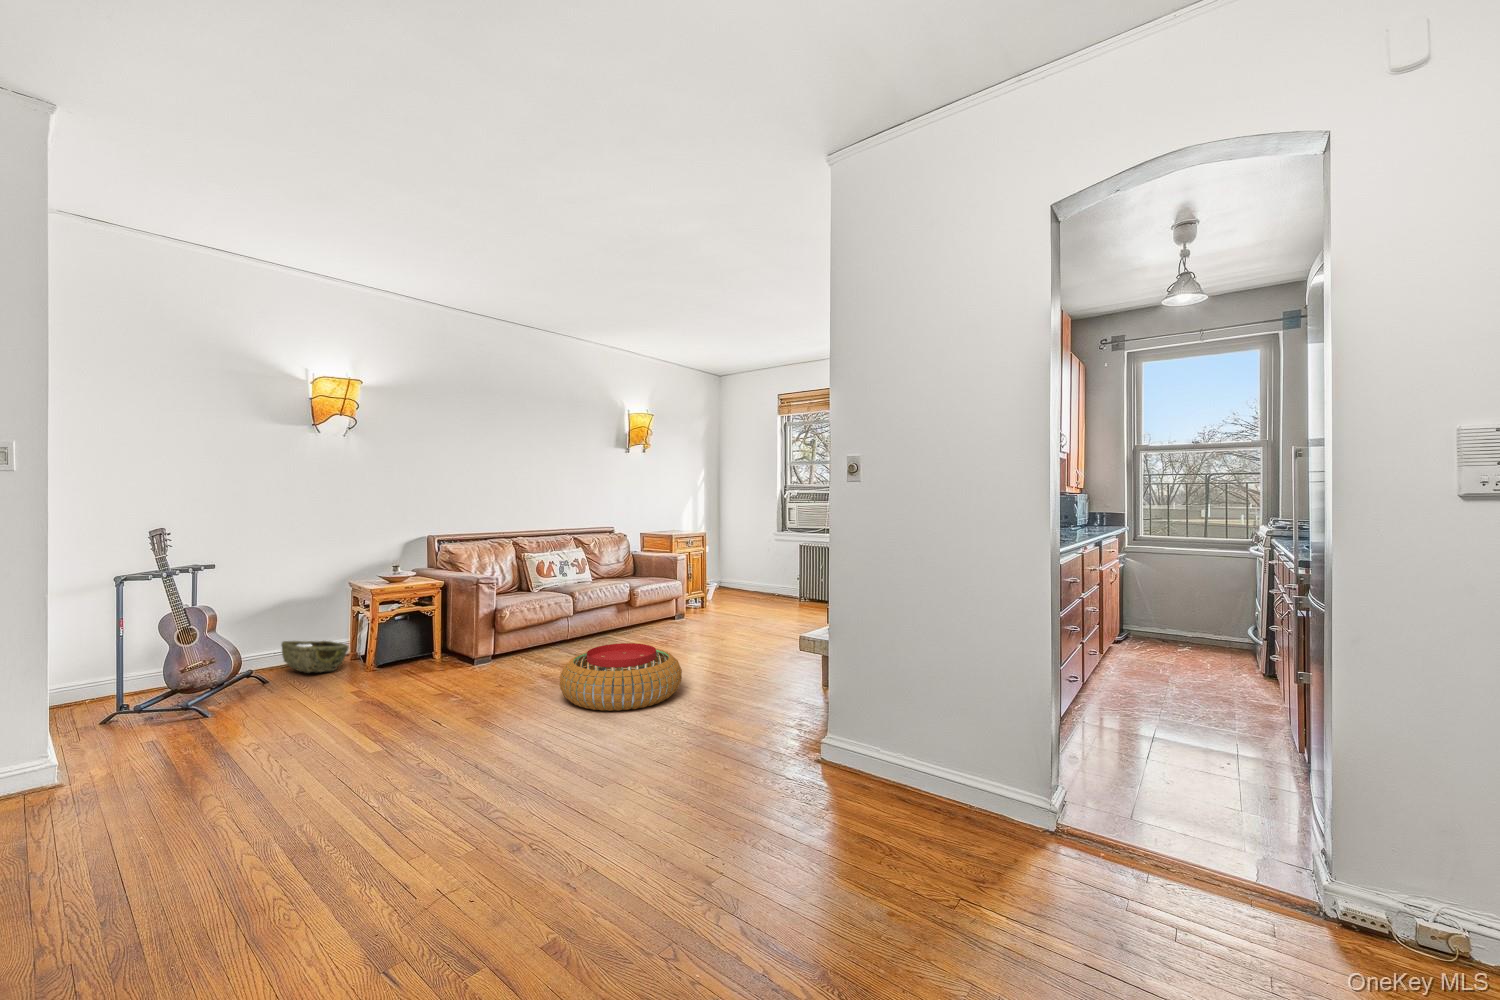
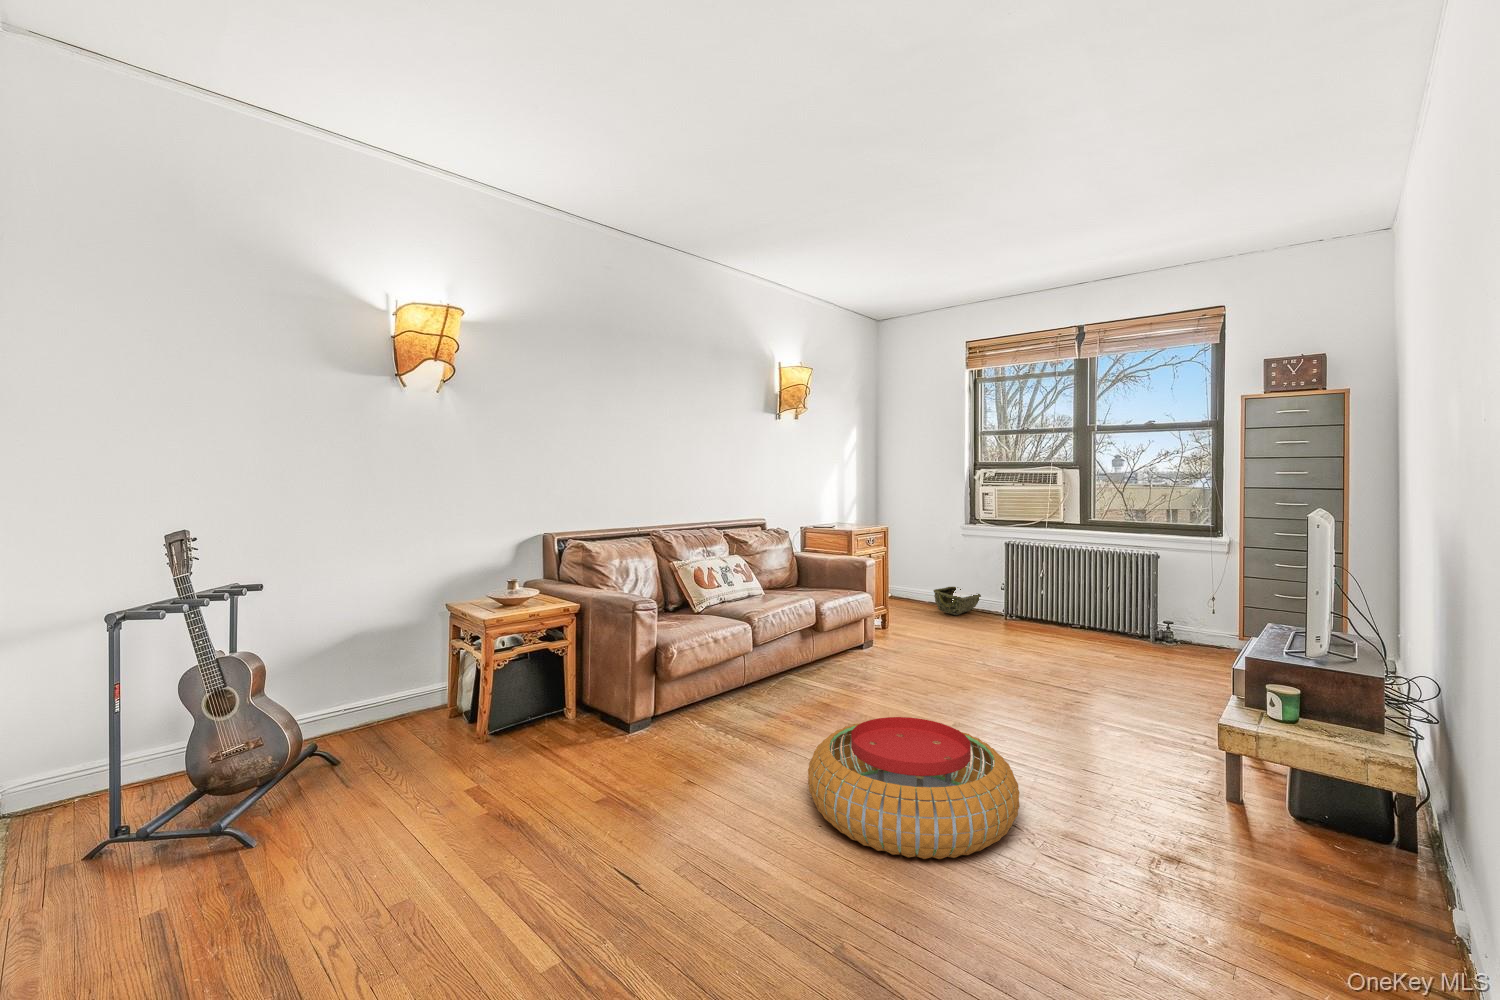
woven basket: present [282,641,349,673] -> present [934,587,981,615]

